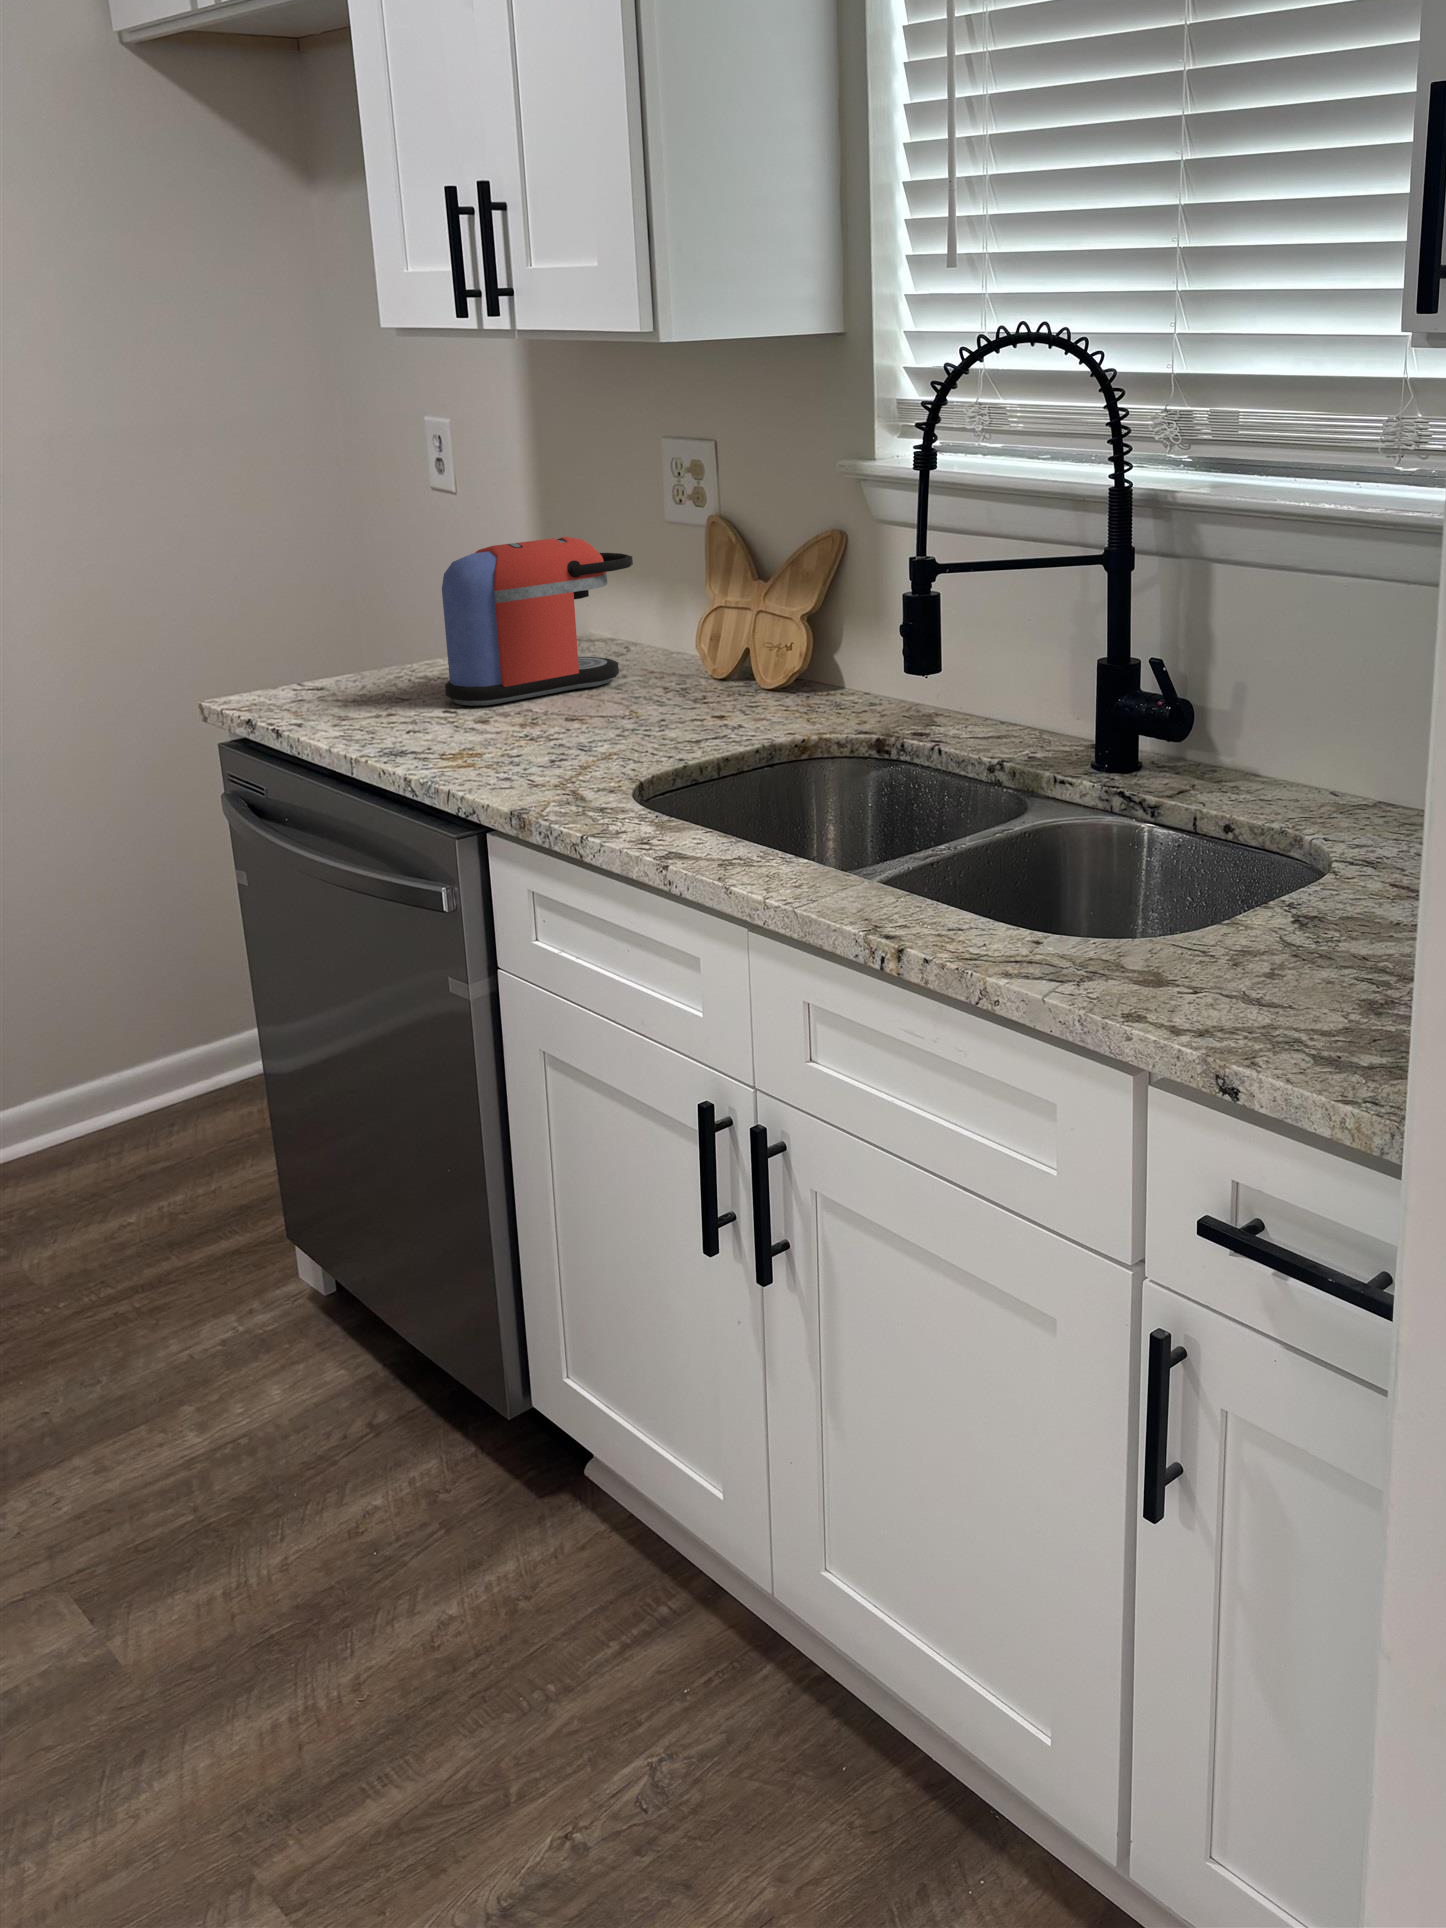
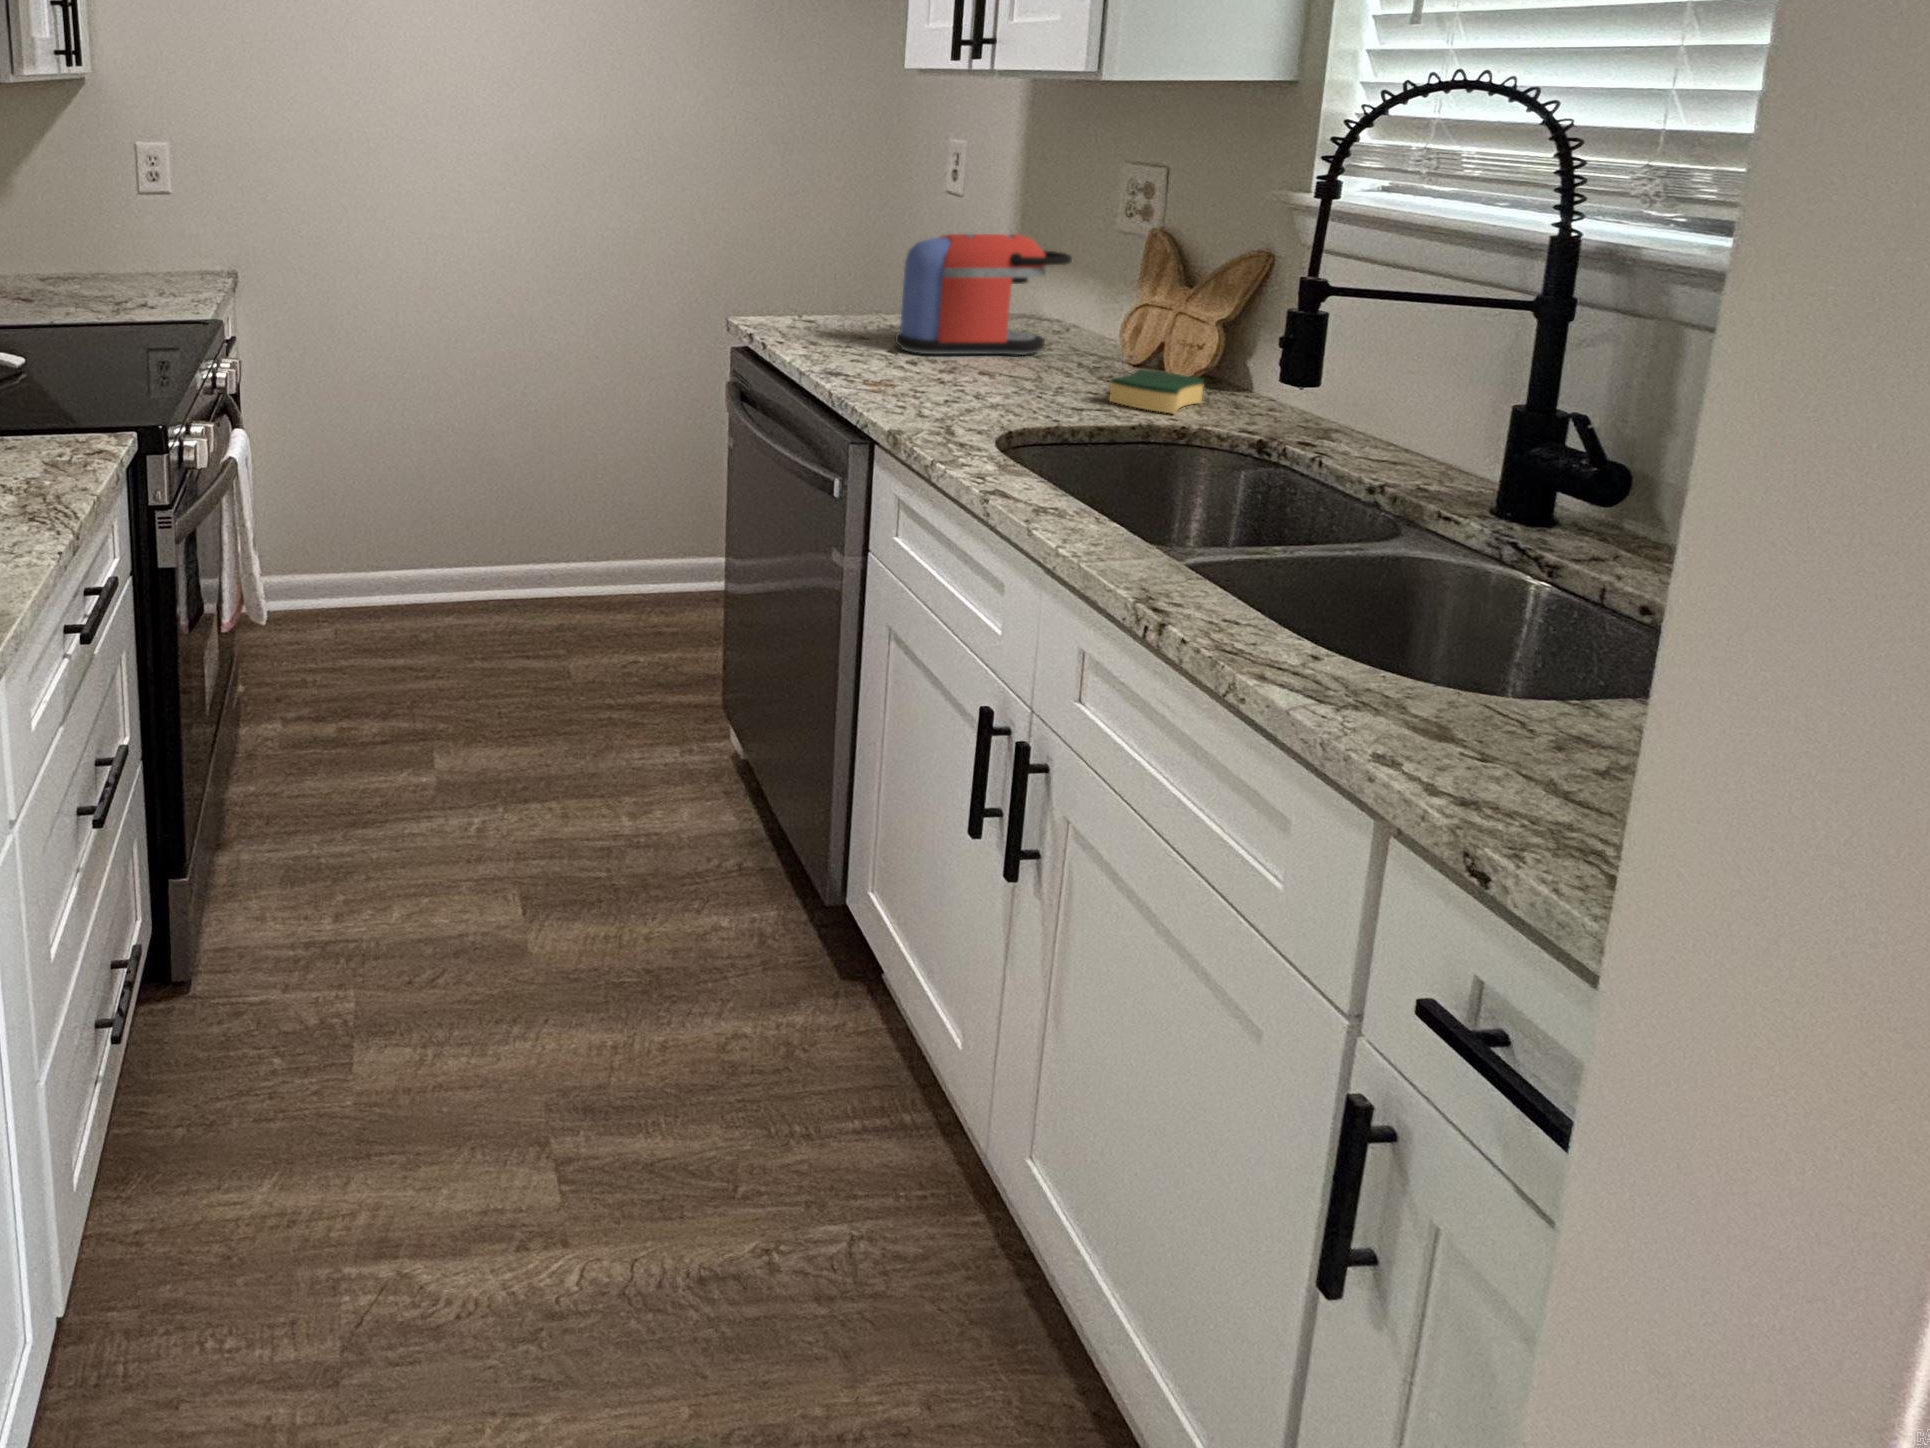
sponge: none [718,679,807,726] -> present [1110,369,1204,414]

